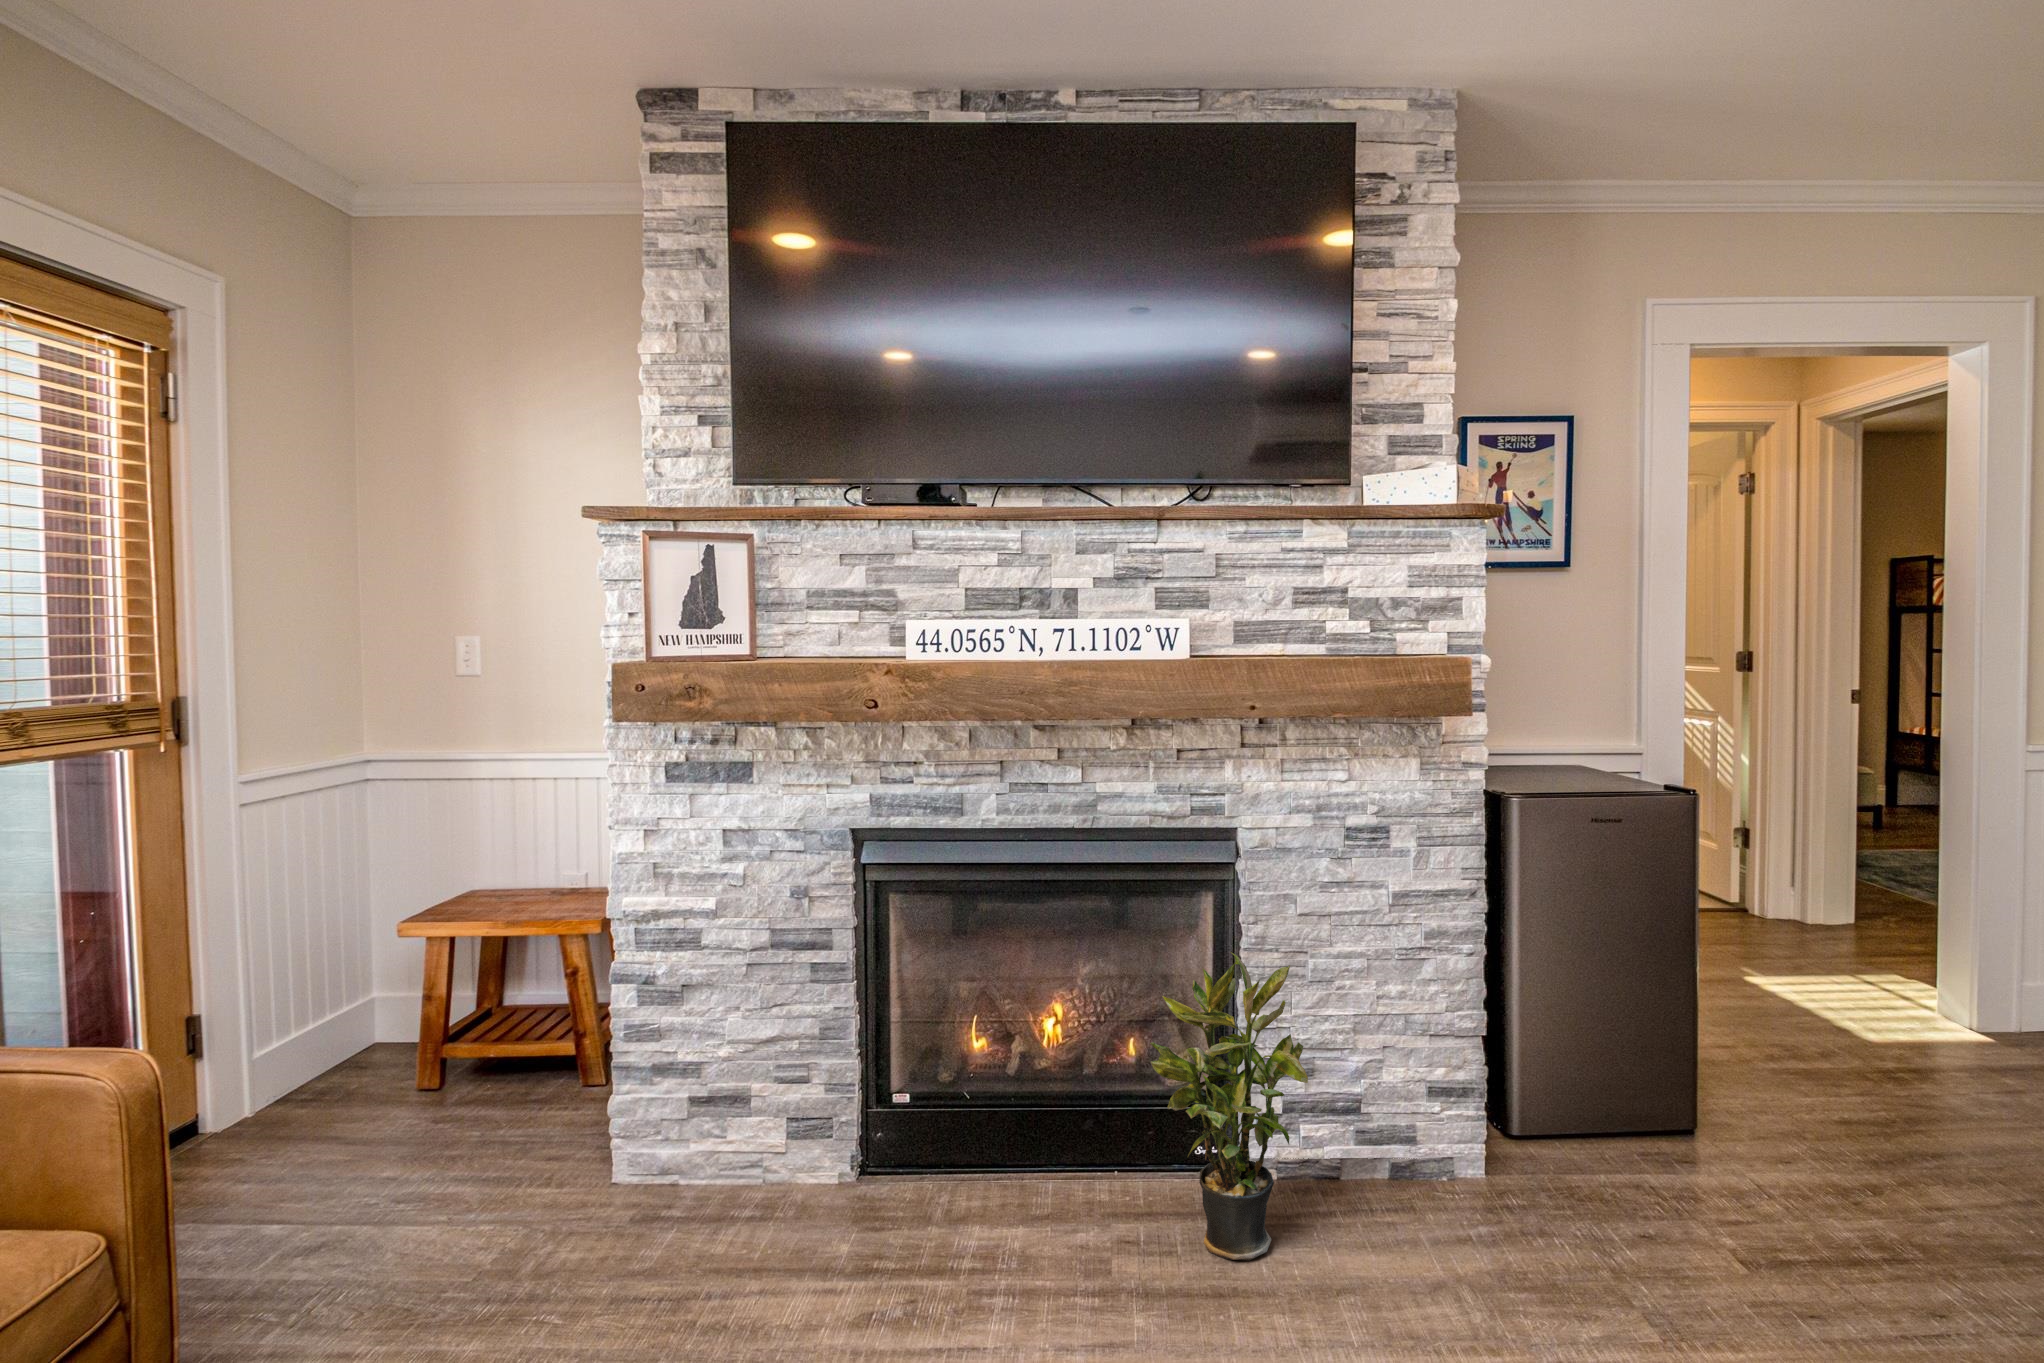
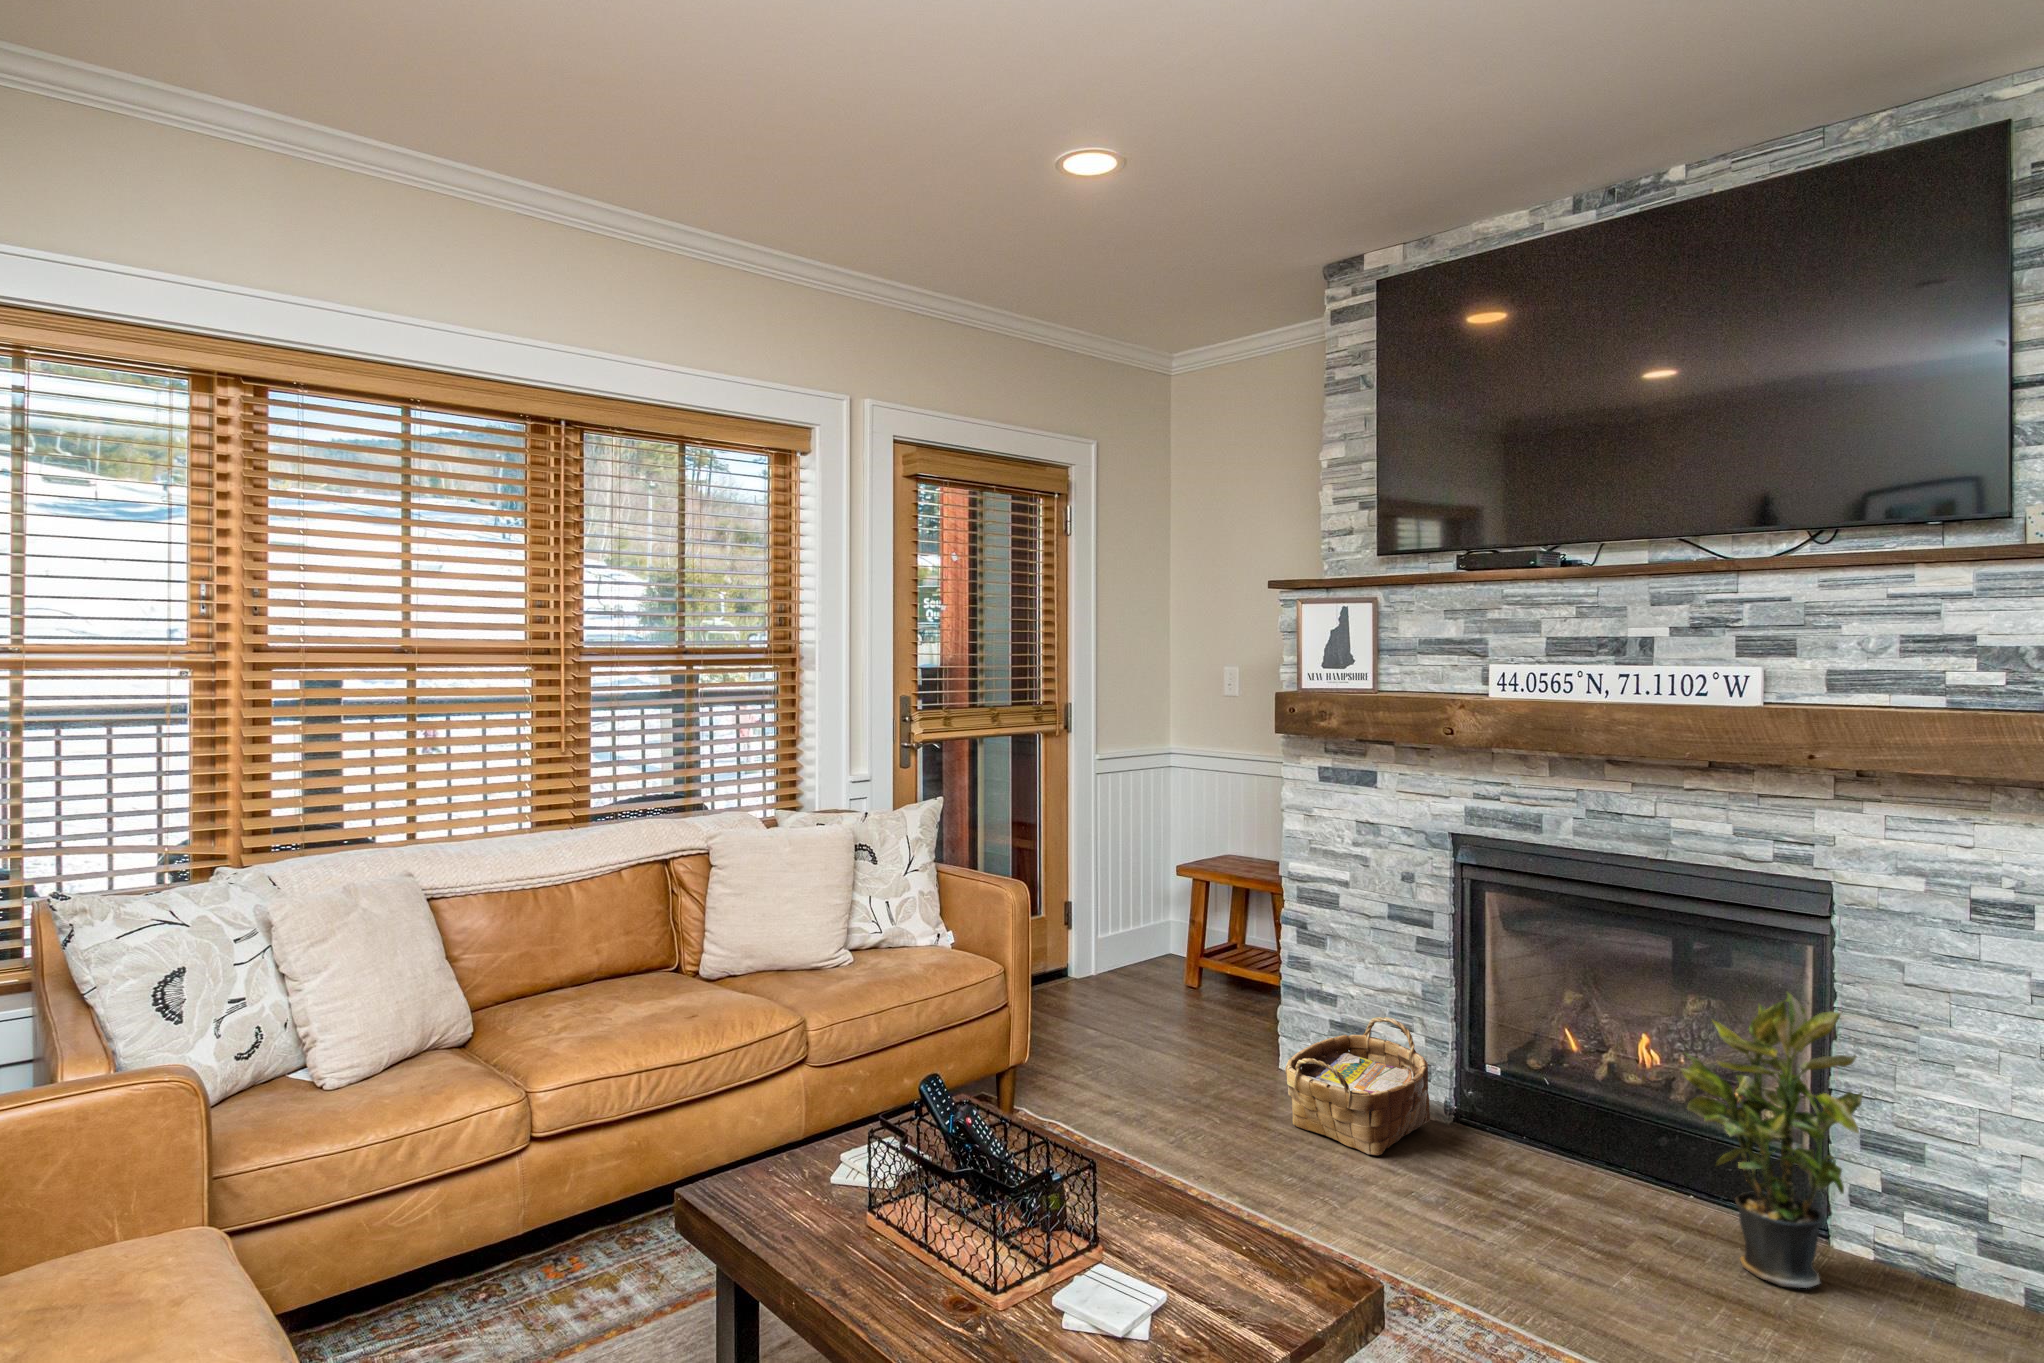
woven basket: none [671,1079,848,1286] -> present [1286,1017,1430,1155]

